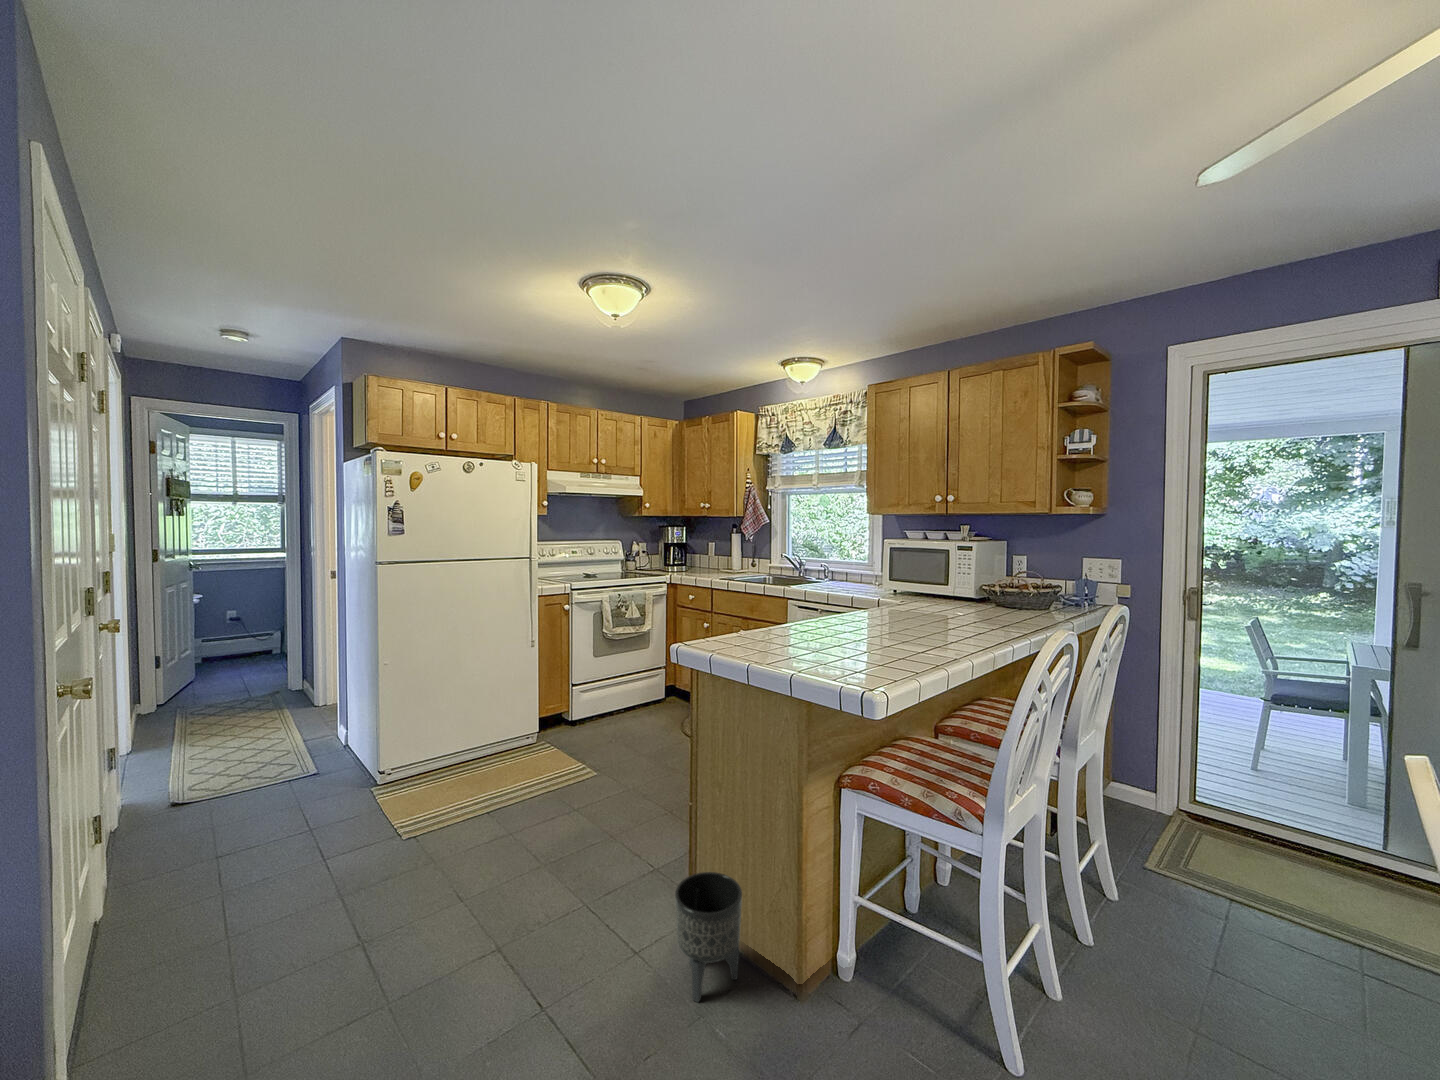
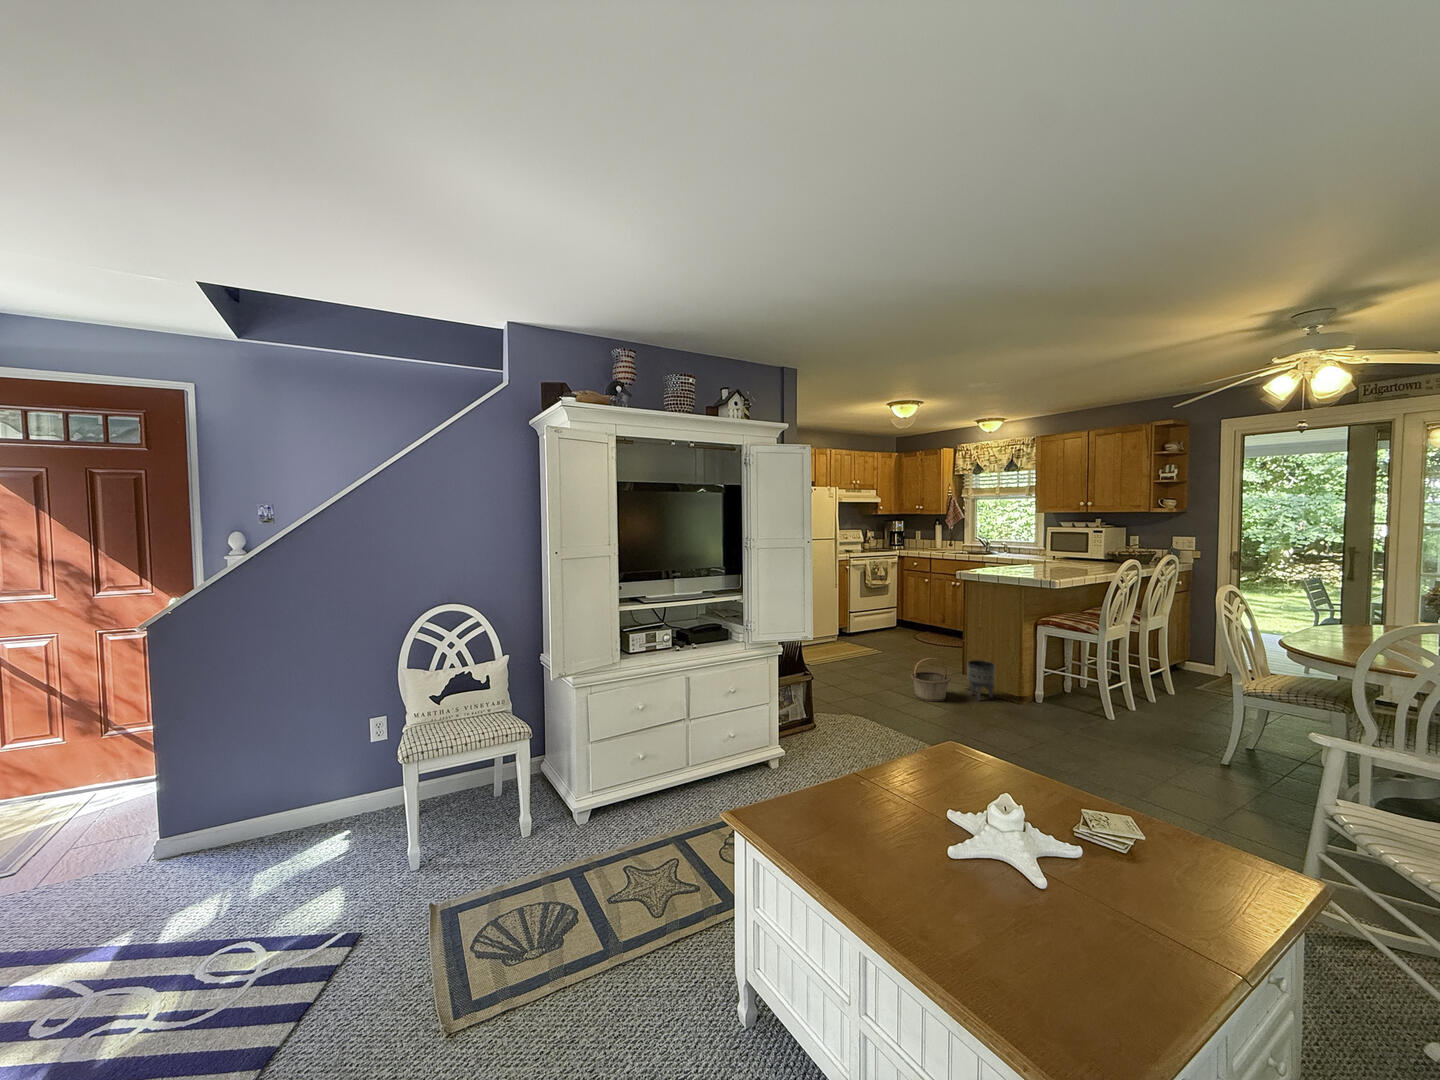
basket: none [524,887,626,1028] -> present [911,658,950,702]

